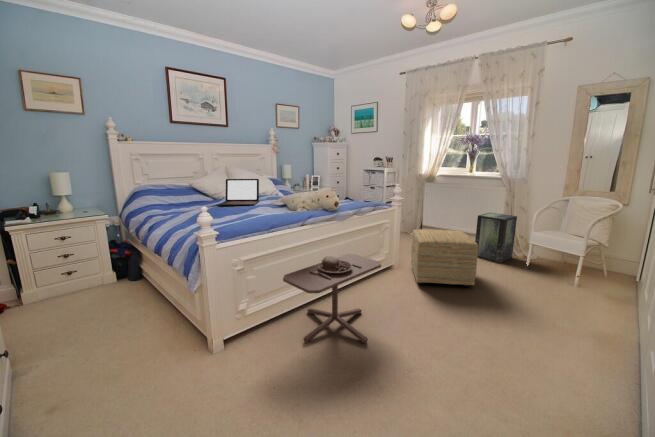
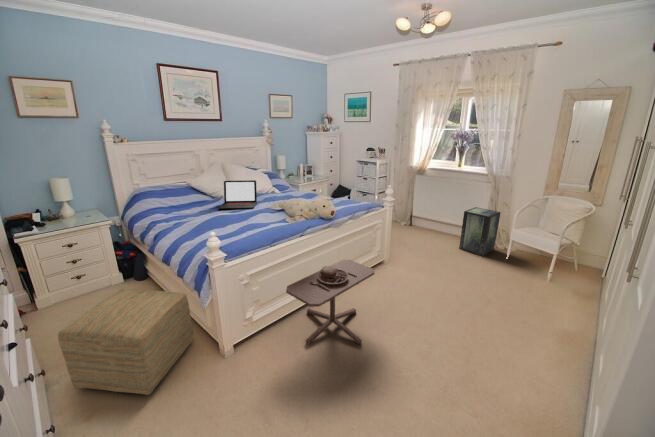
ottoman: present [411,229,478,286] -> present [58,289,194,395]

